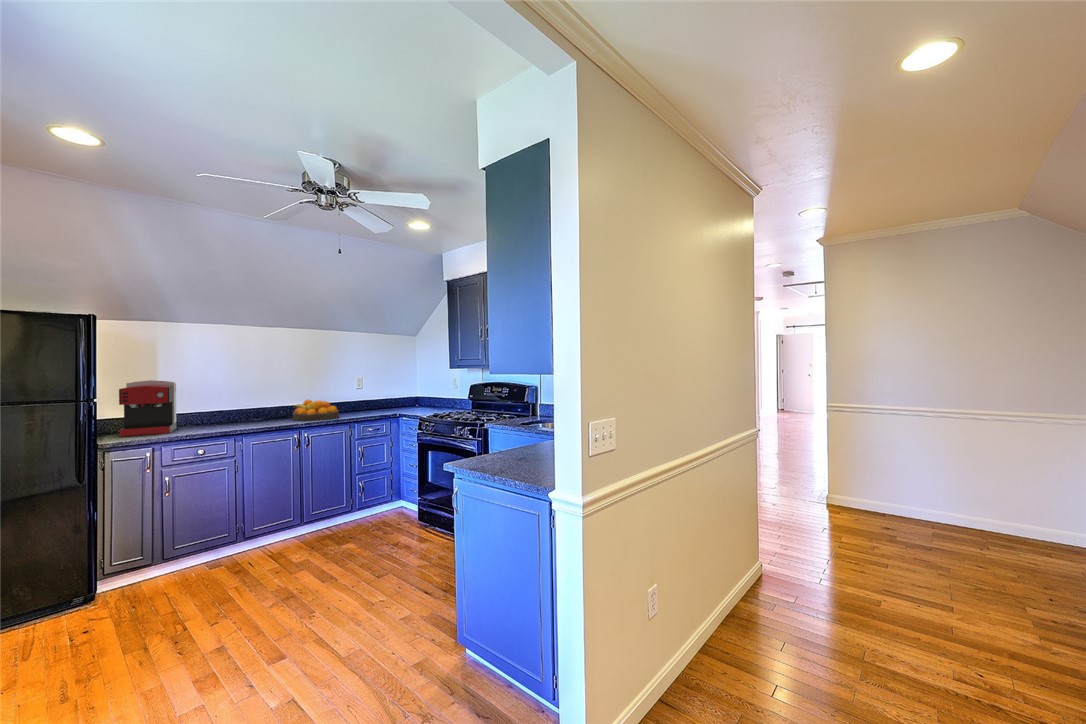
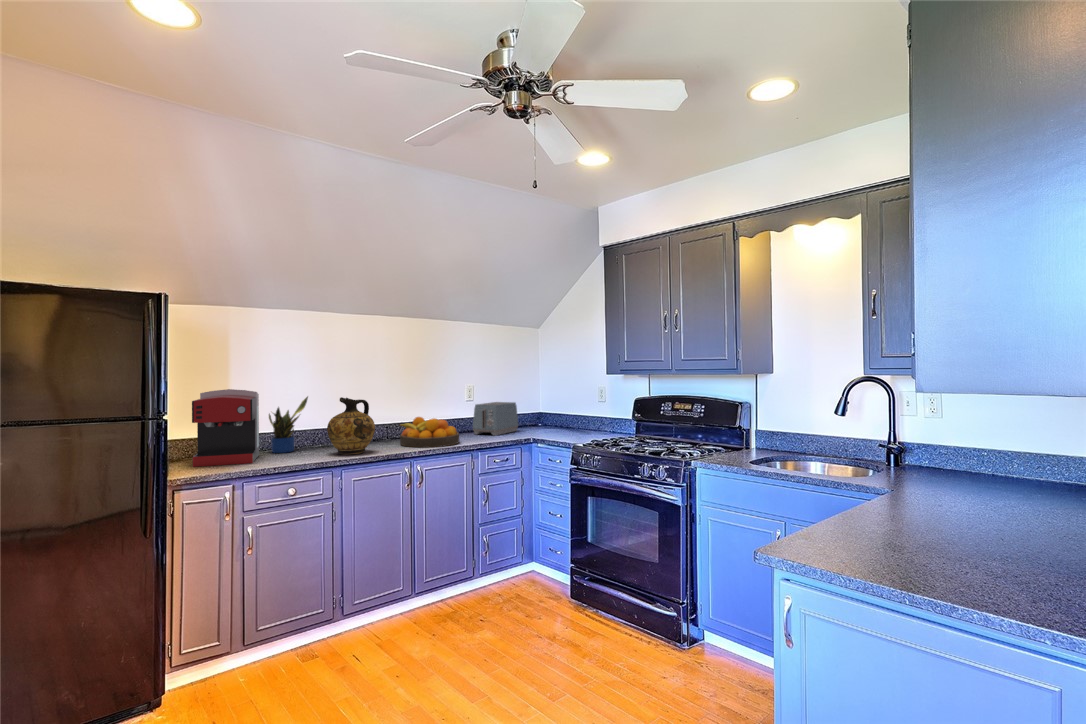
potted plant: none [185,385,218,427] -> present [269,397,308,453]
ceramic jug: none [232,386,270,426] -> present [327,397,375,455]
toaster: none [354,389,390,413] -> present [473,402,518,436]

